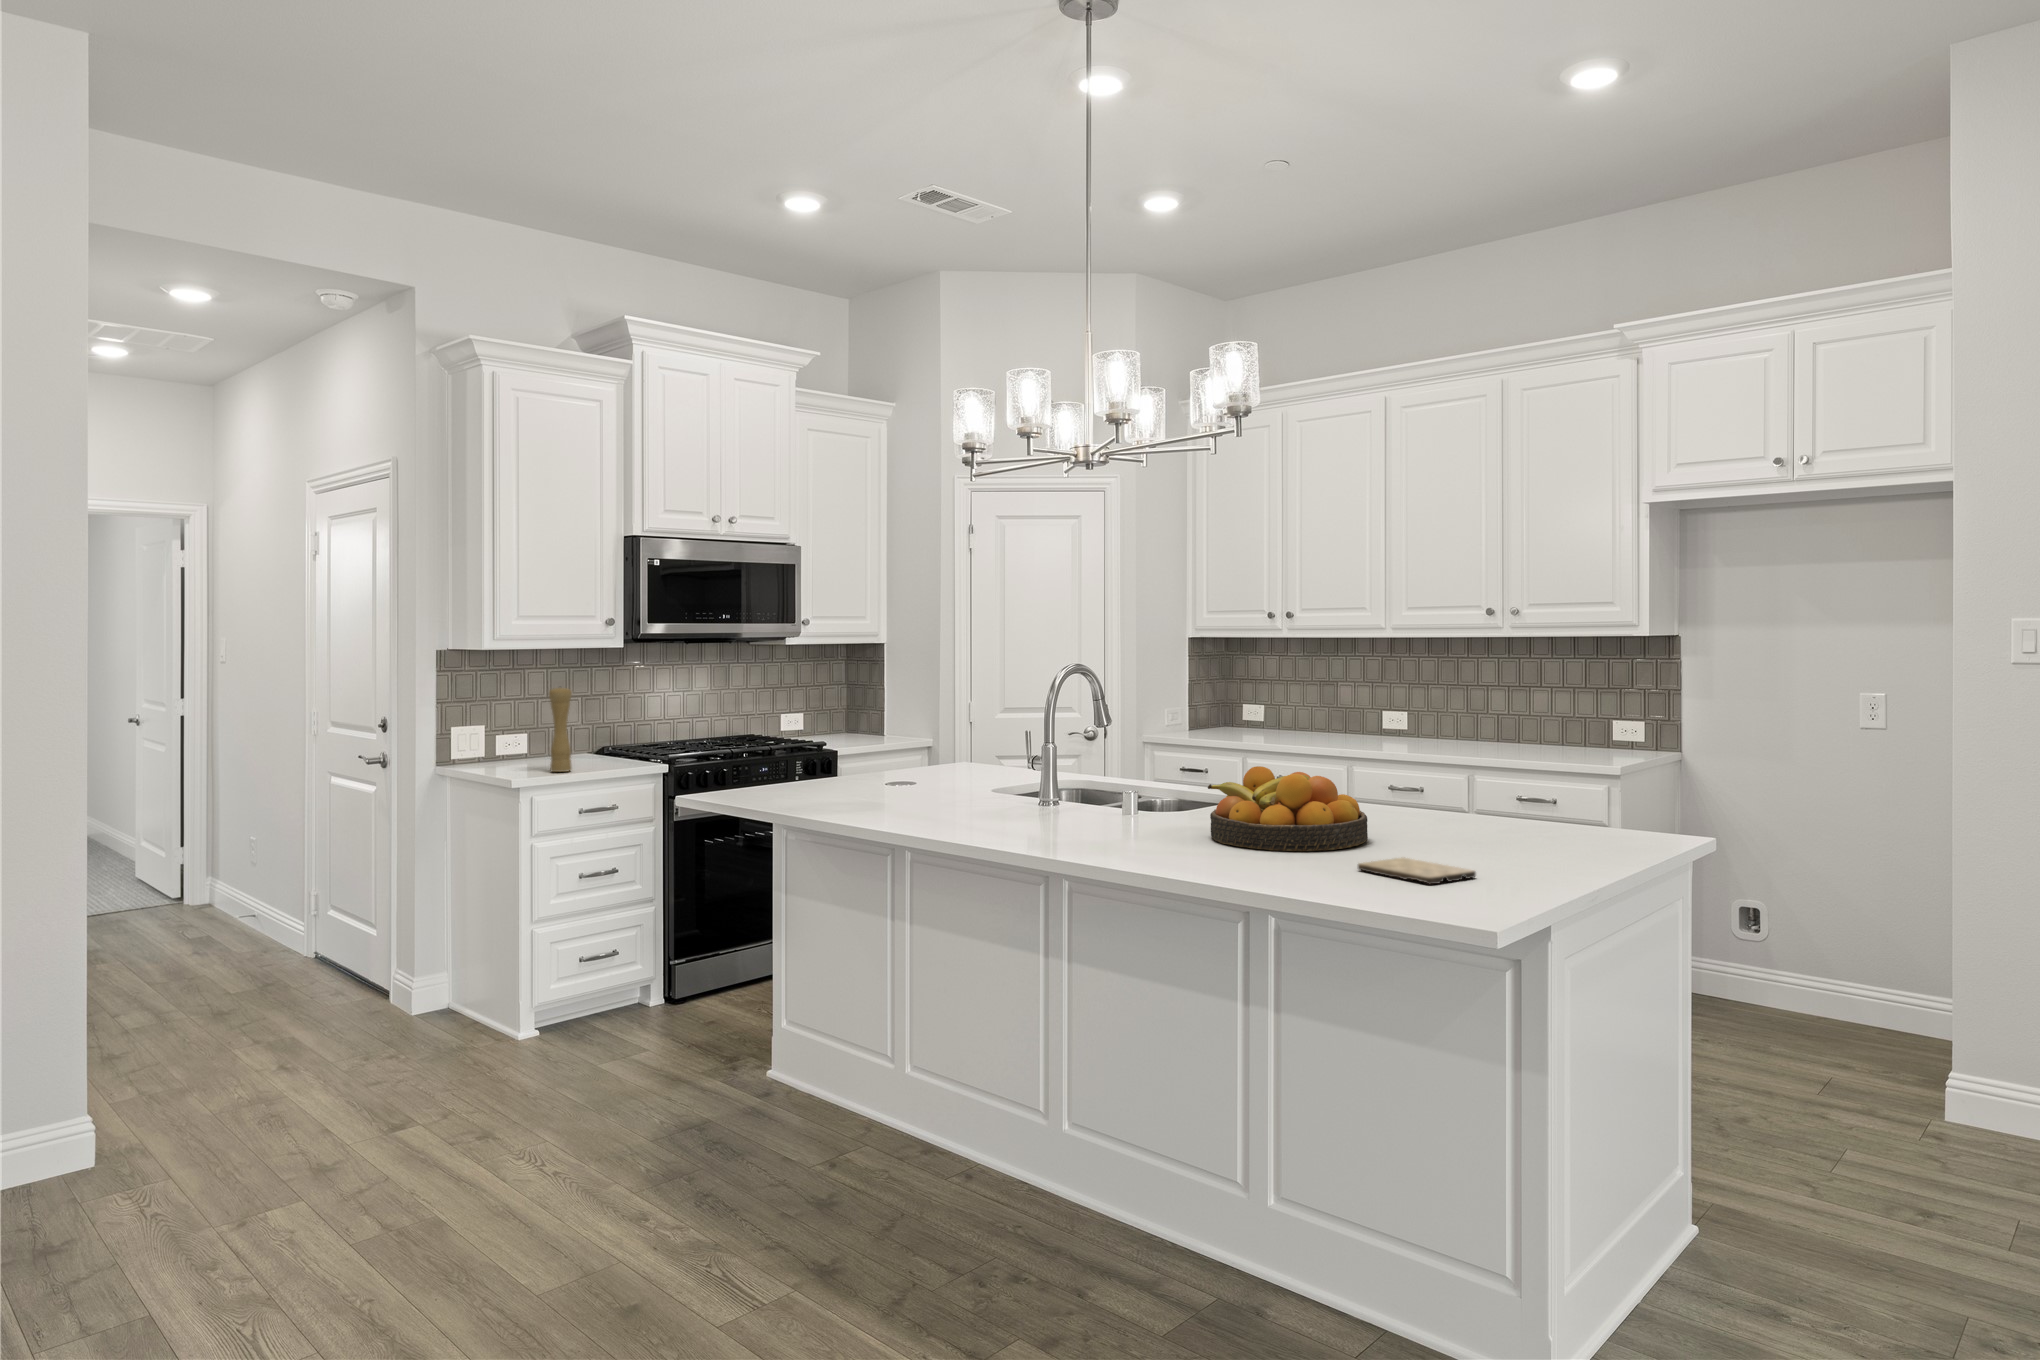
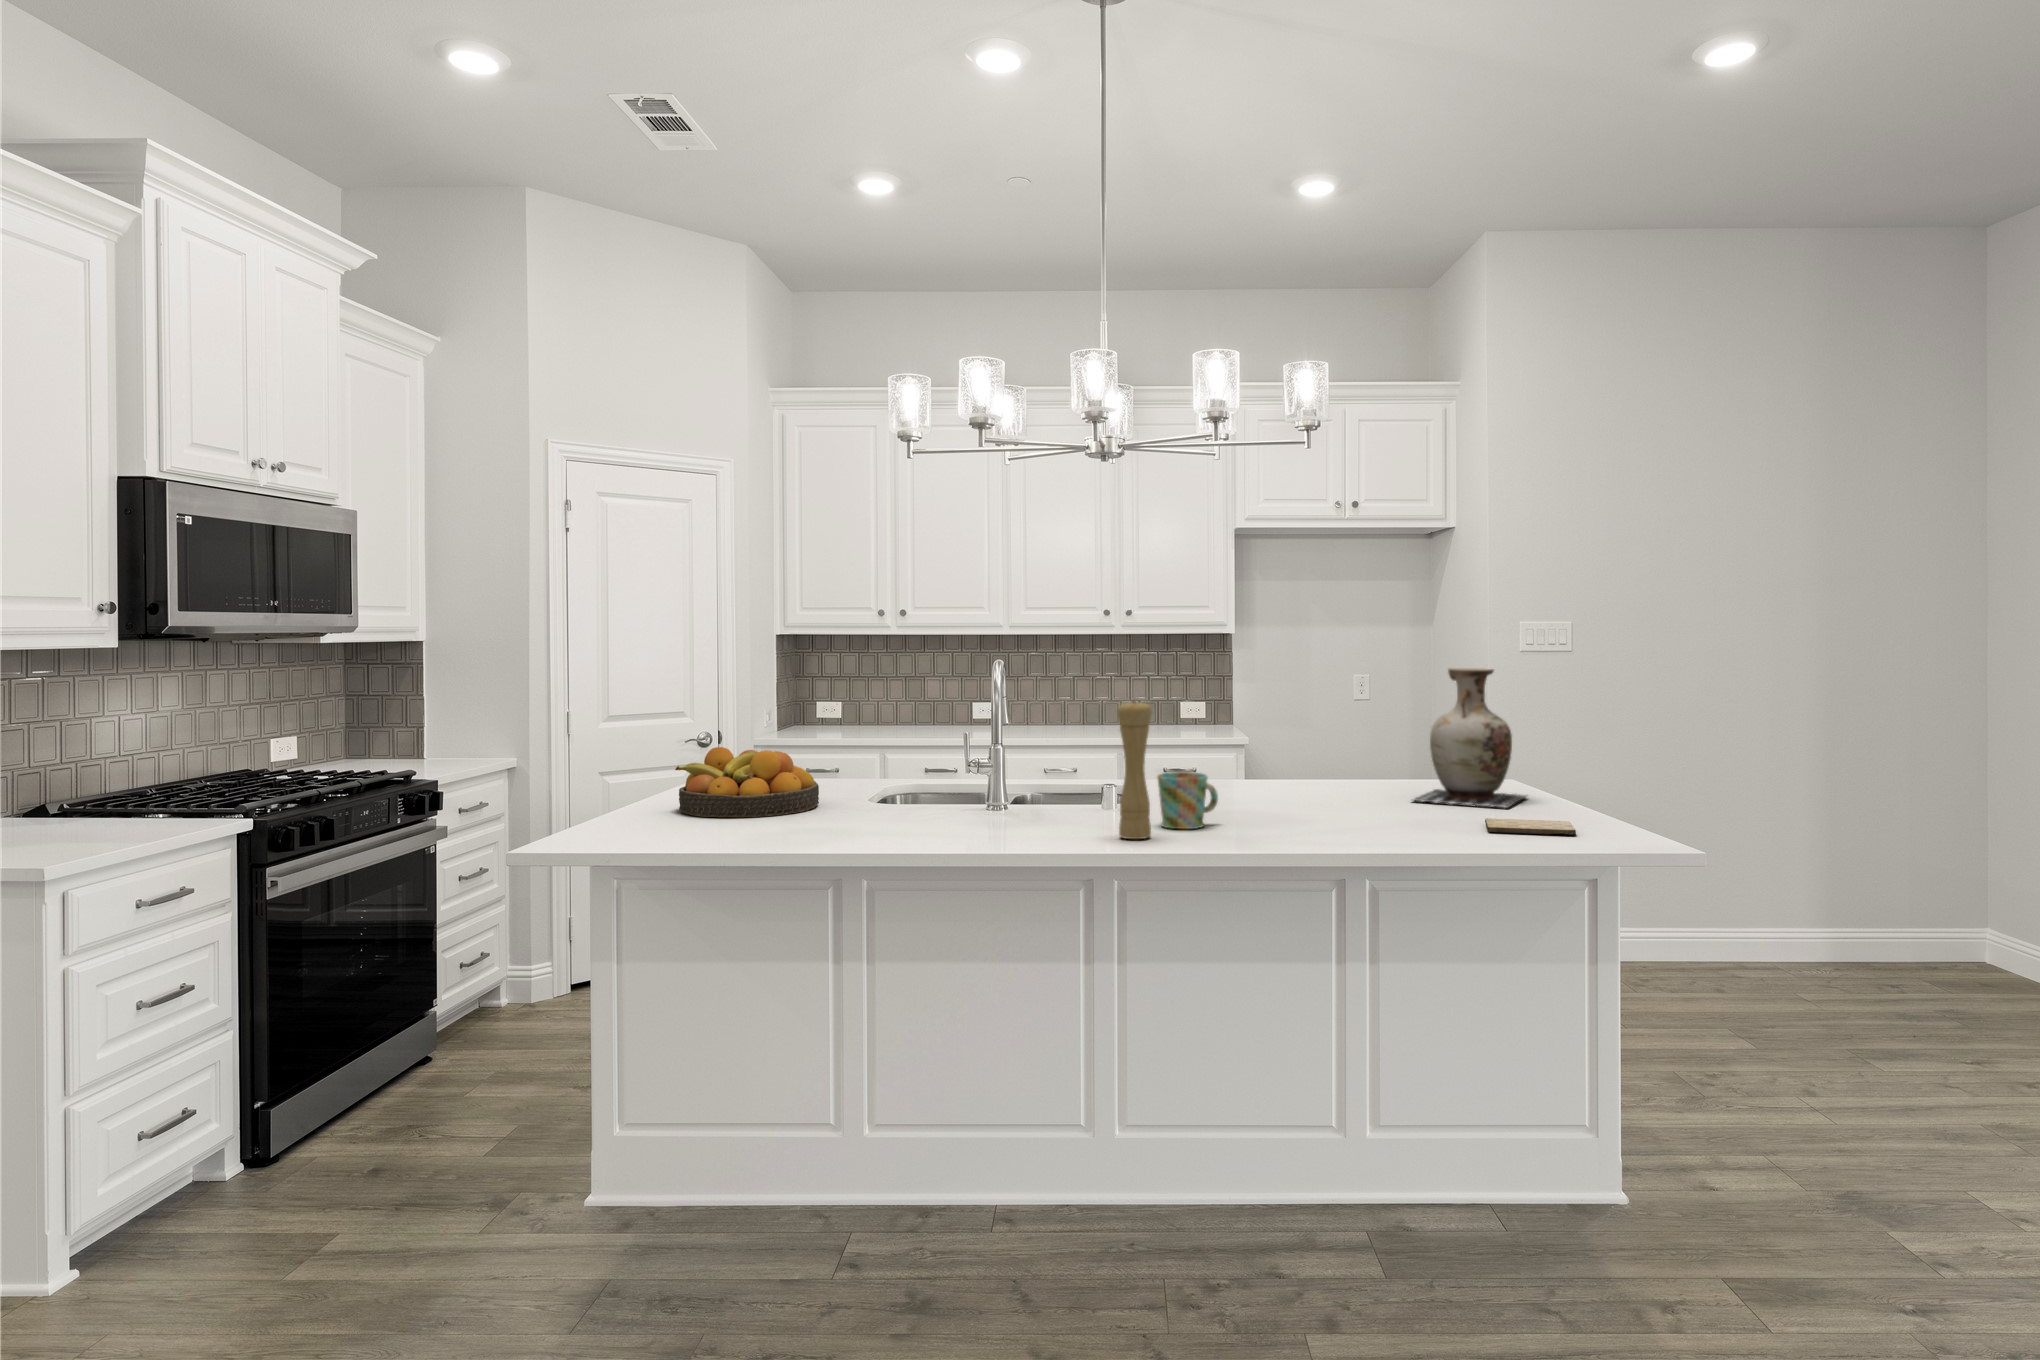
vase: none [1445,683,1612,855] -> present [1412,668,1527,808]
pepper mill: present [549,687,572,772] -> present [1117,700,1152,839]
fruit bowl: present [1208,766,1368,851] -> present [675,747,819,818]
mug: none [1098,778,1160,833] -> present [1157,772,1218,829]

